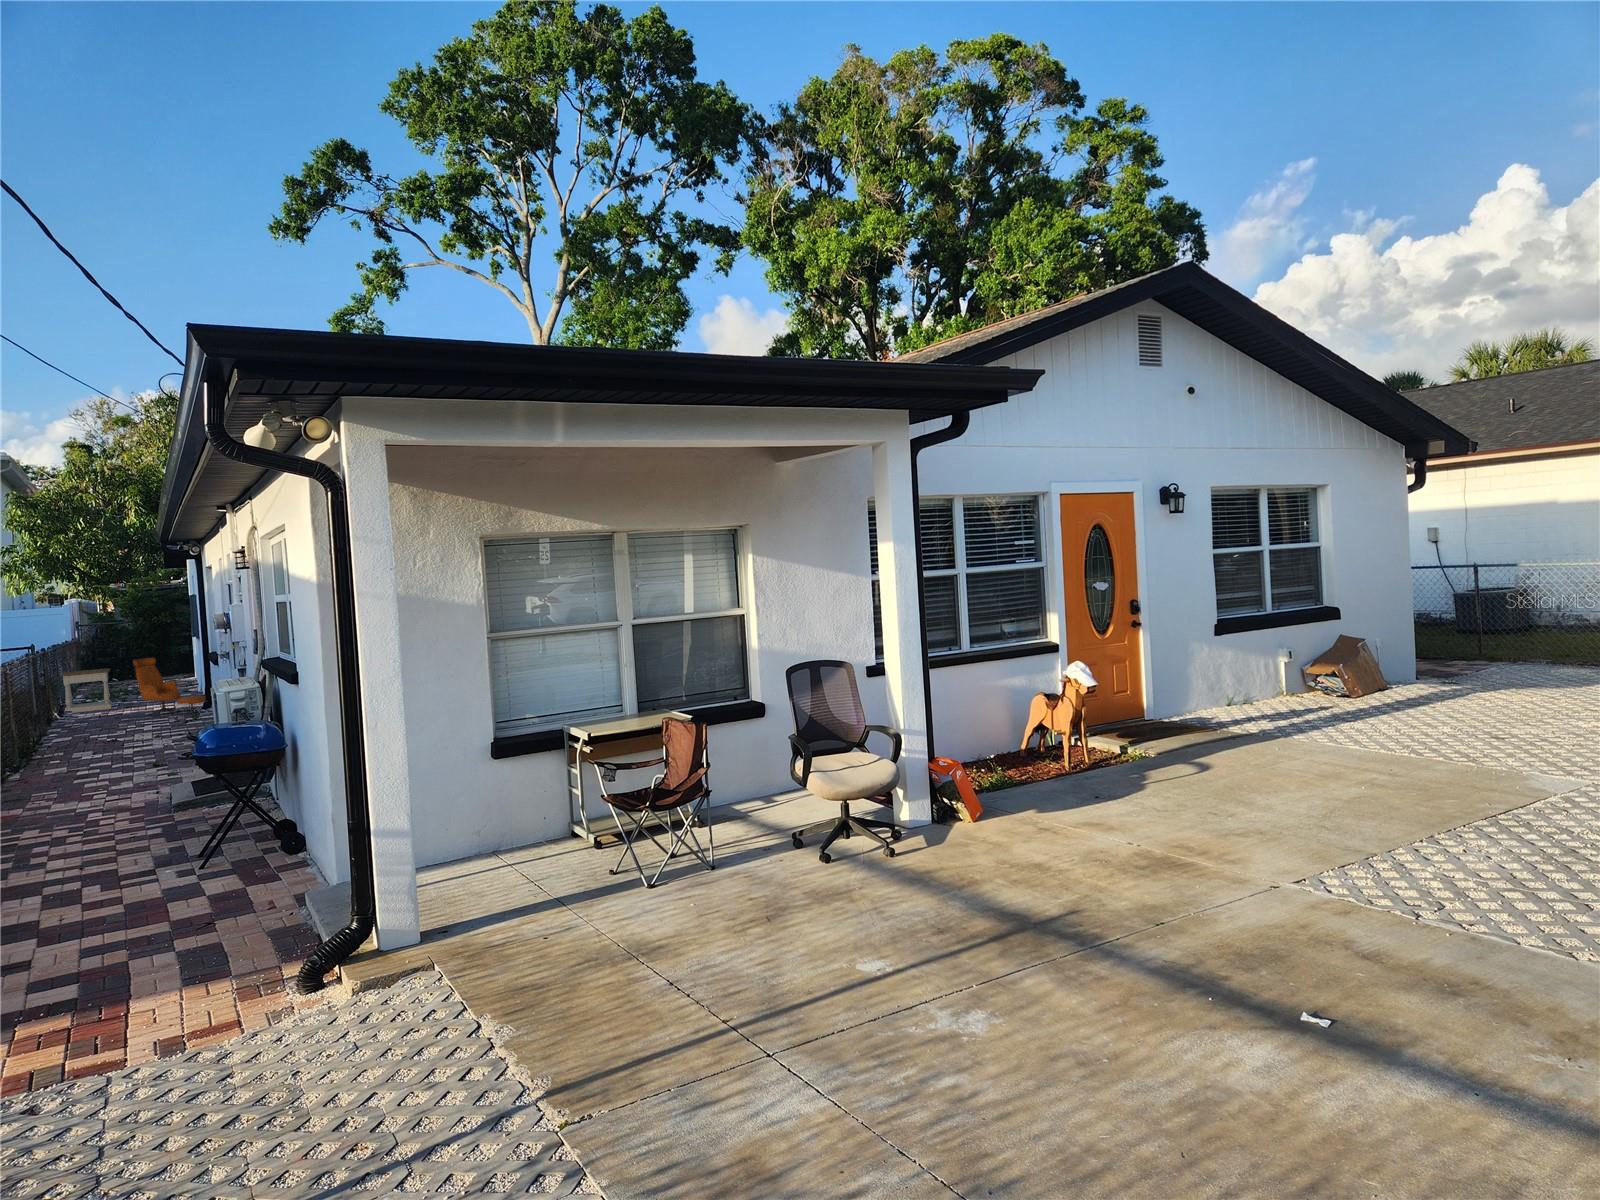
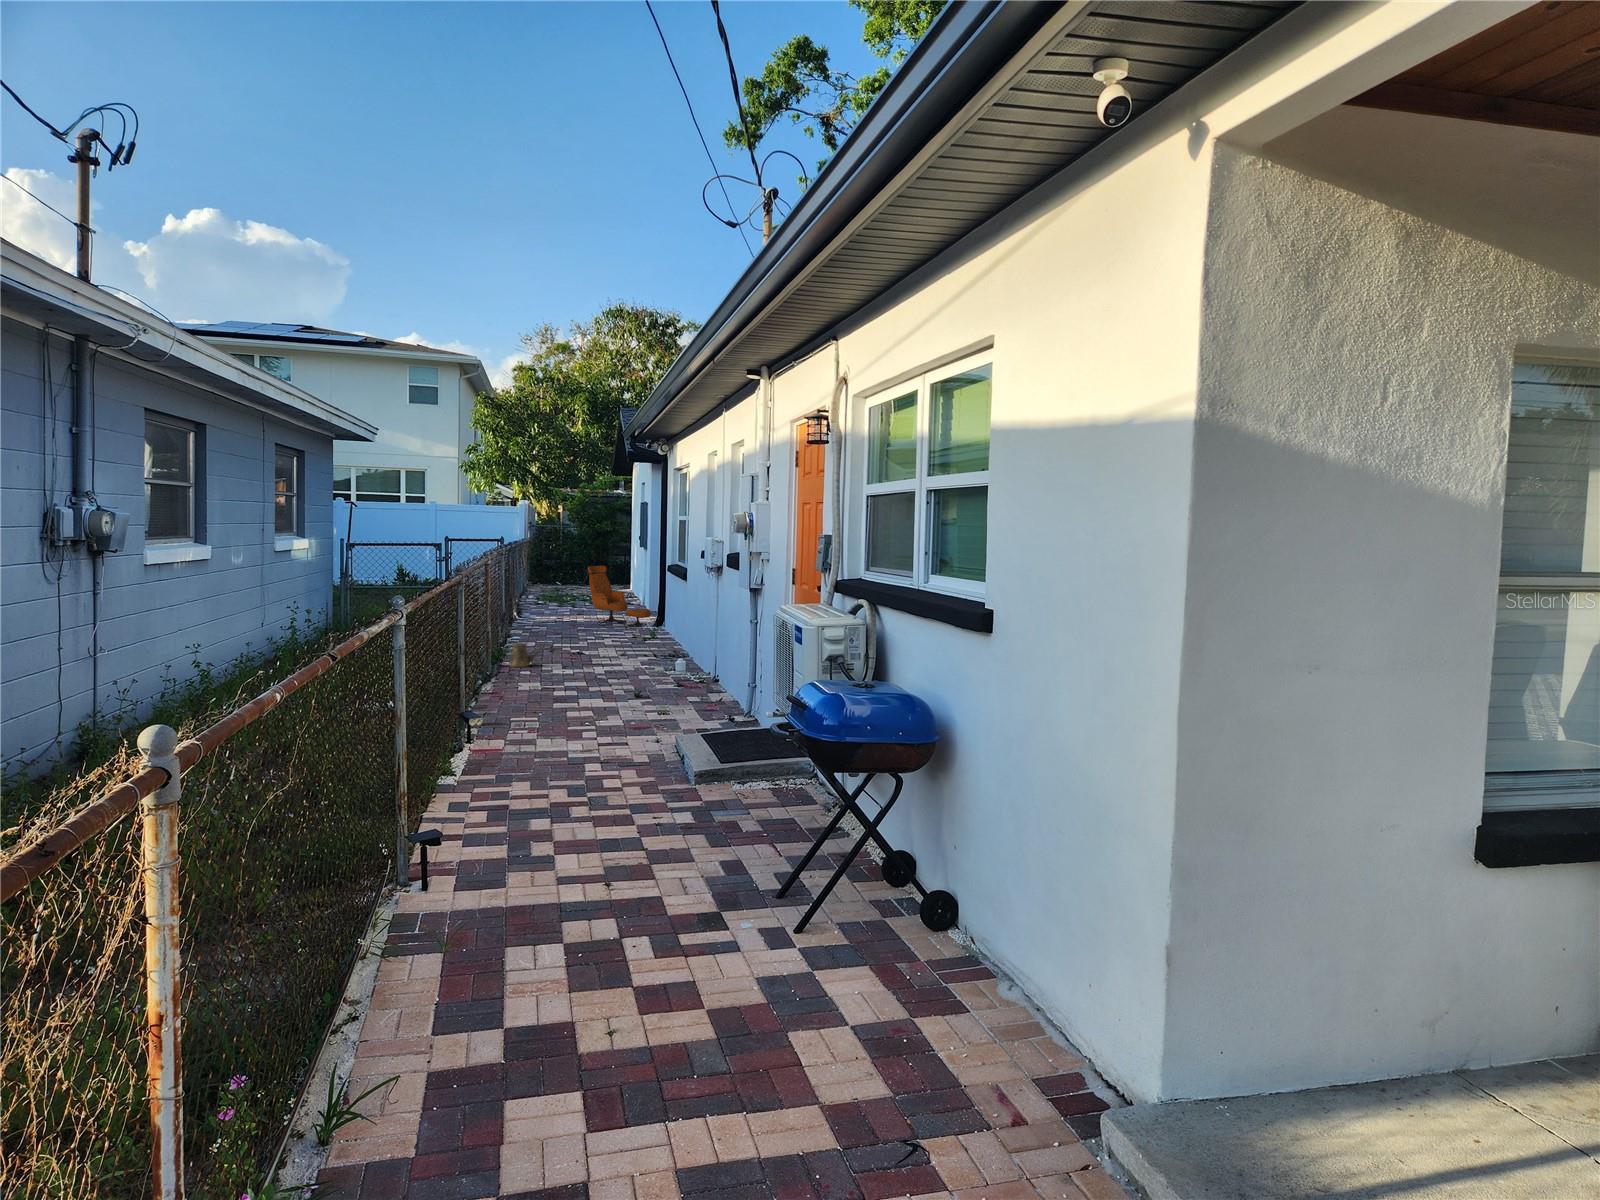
side table: present [60,668,112,713] -> none [521,571,561,611]
watering can: none [28,730,79,760] -> present [504,641,546,667]

